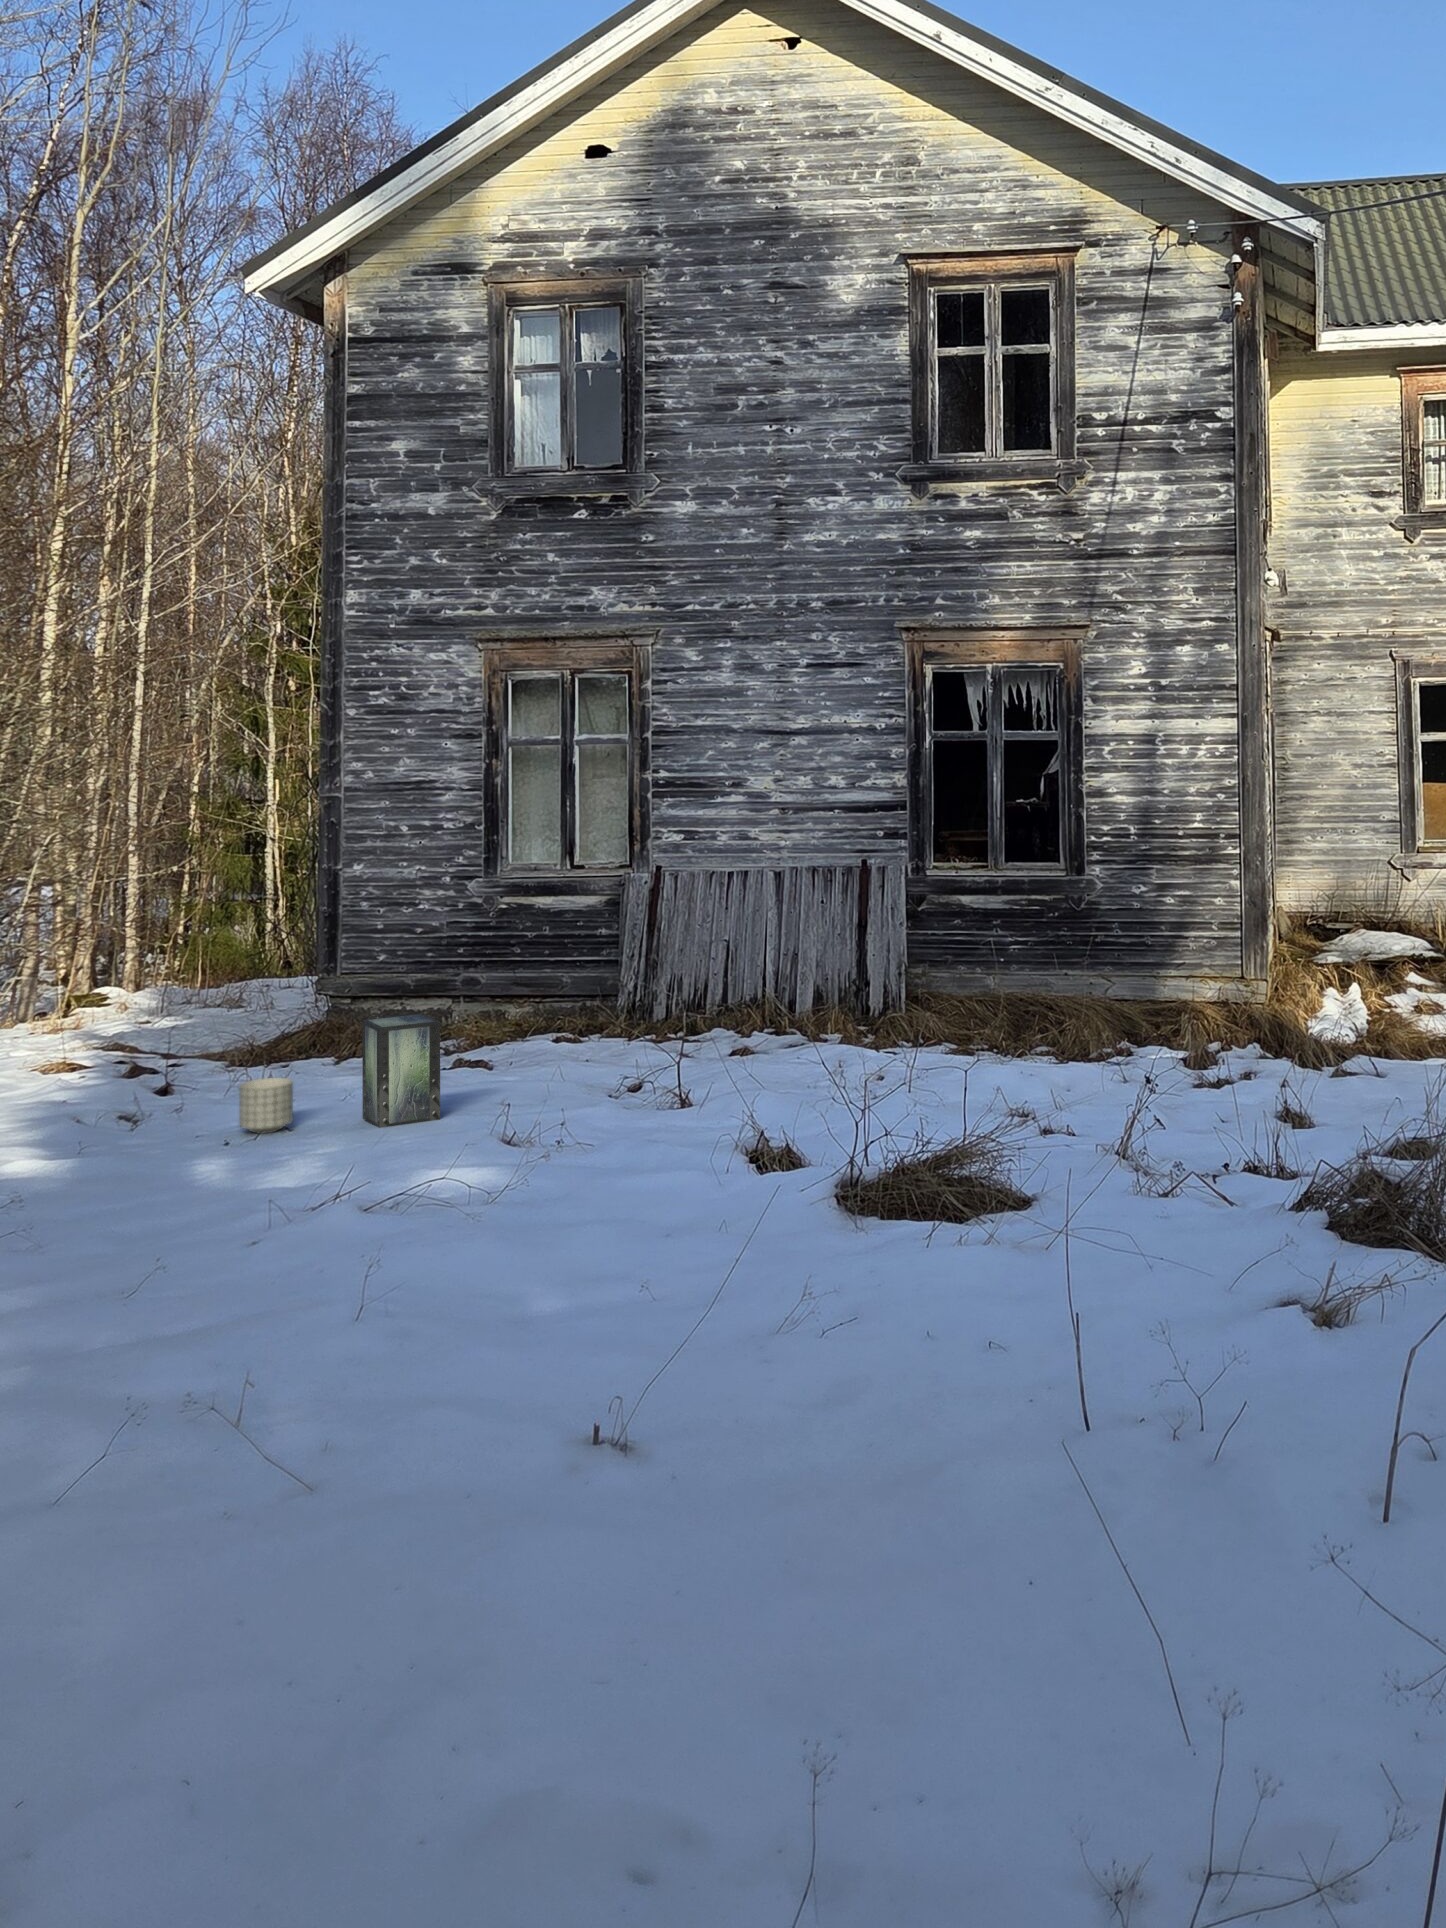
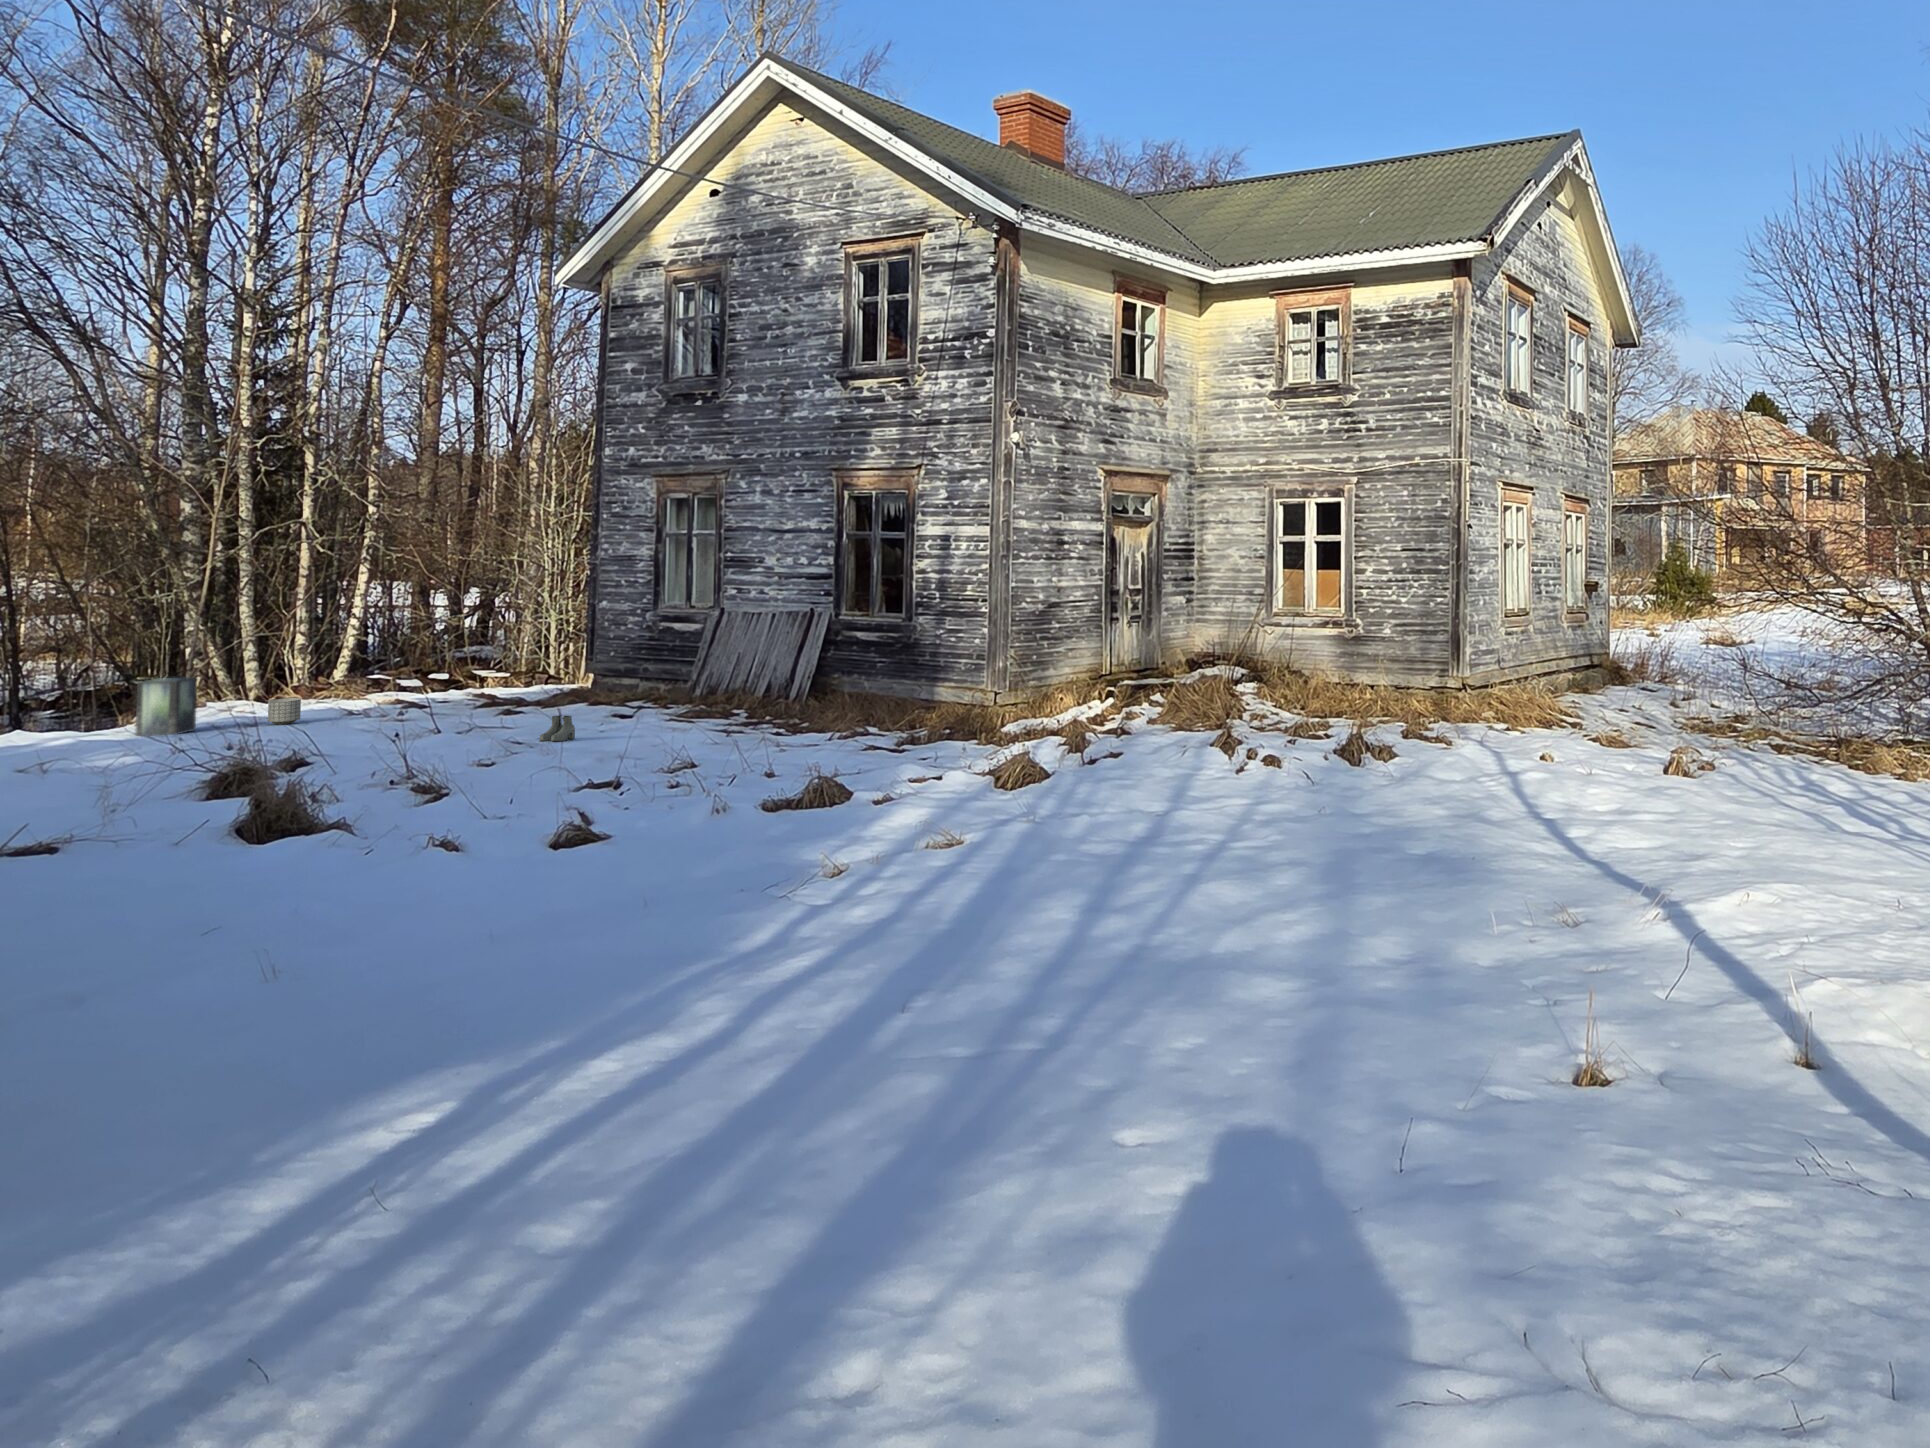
storage box: present [362,1014,440,1128] -> present [135,677,197,736]
boots: none [939,1062,979,1111] -> present [540,715,575,741]

